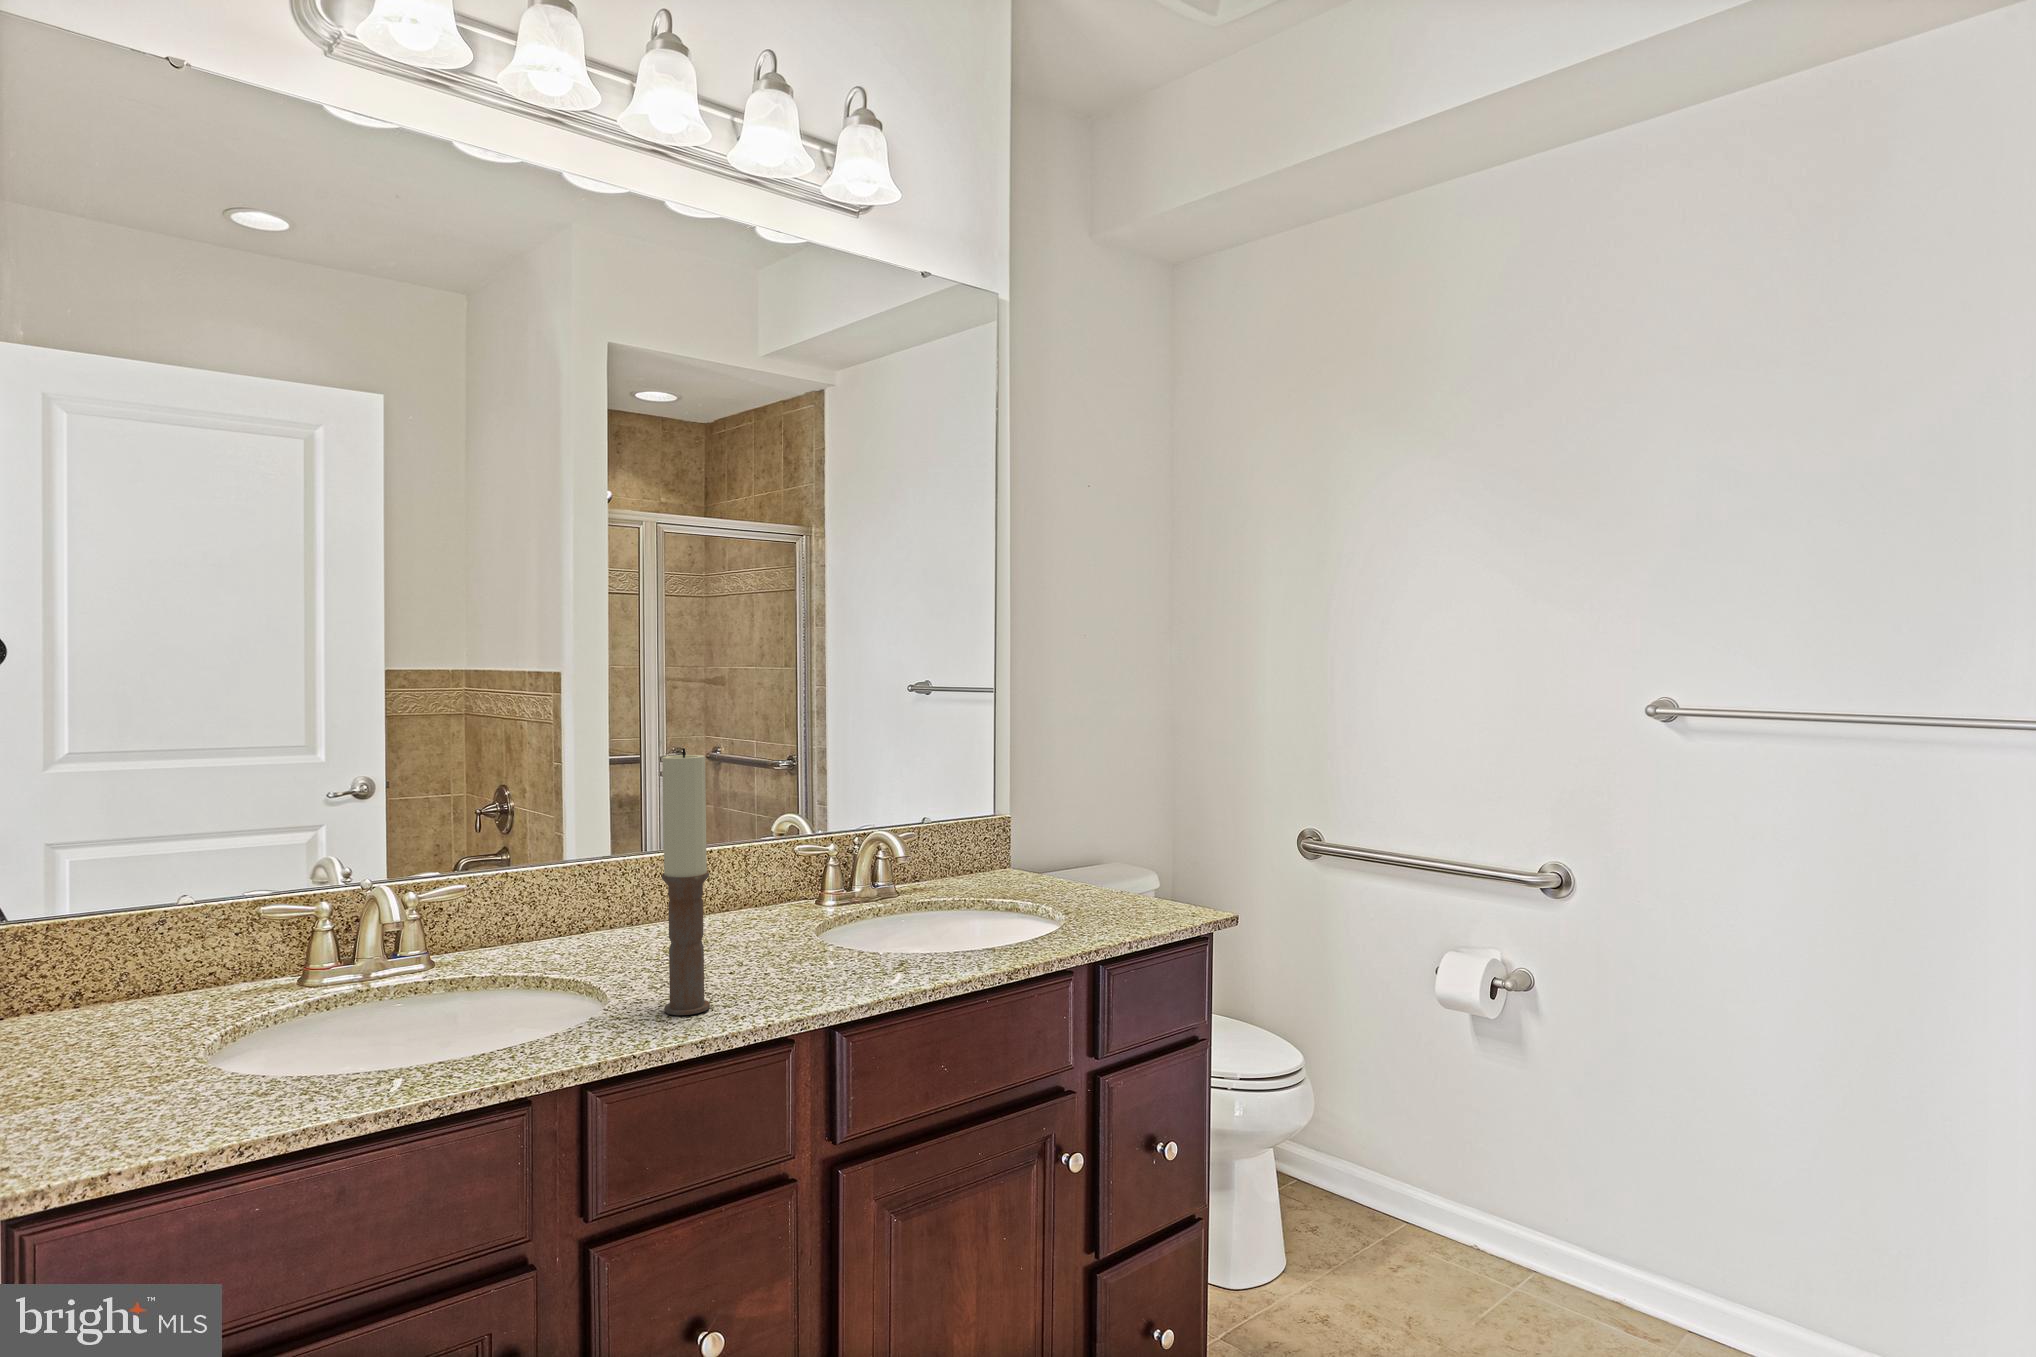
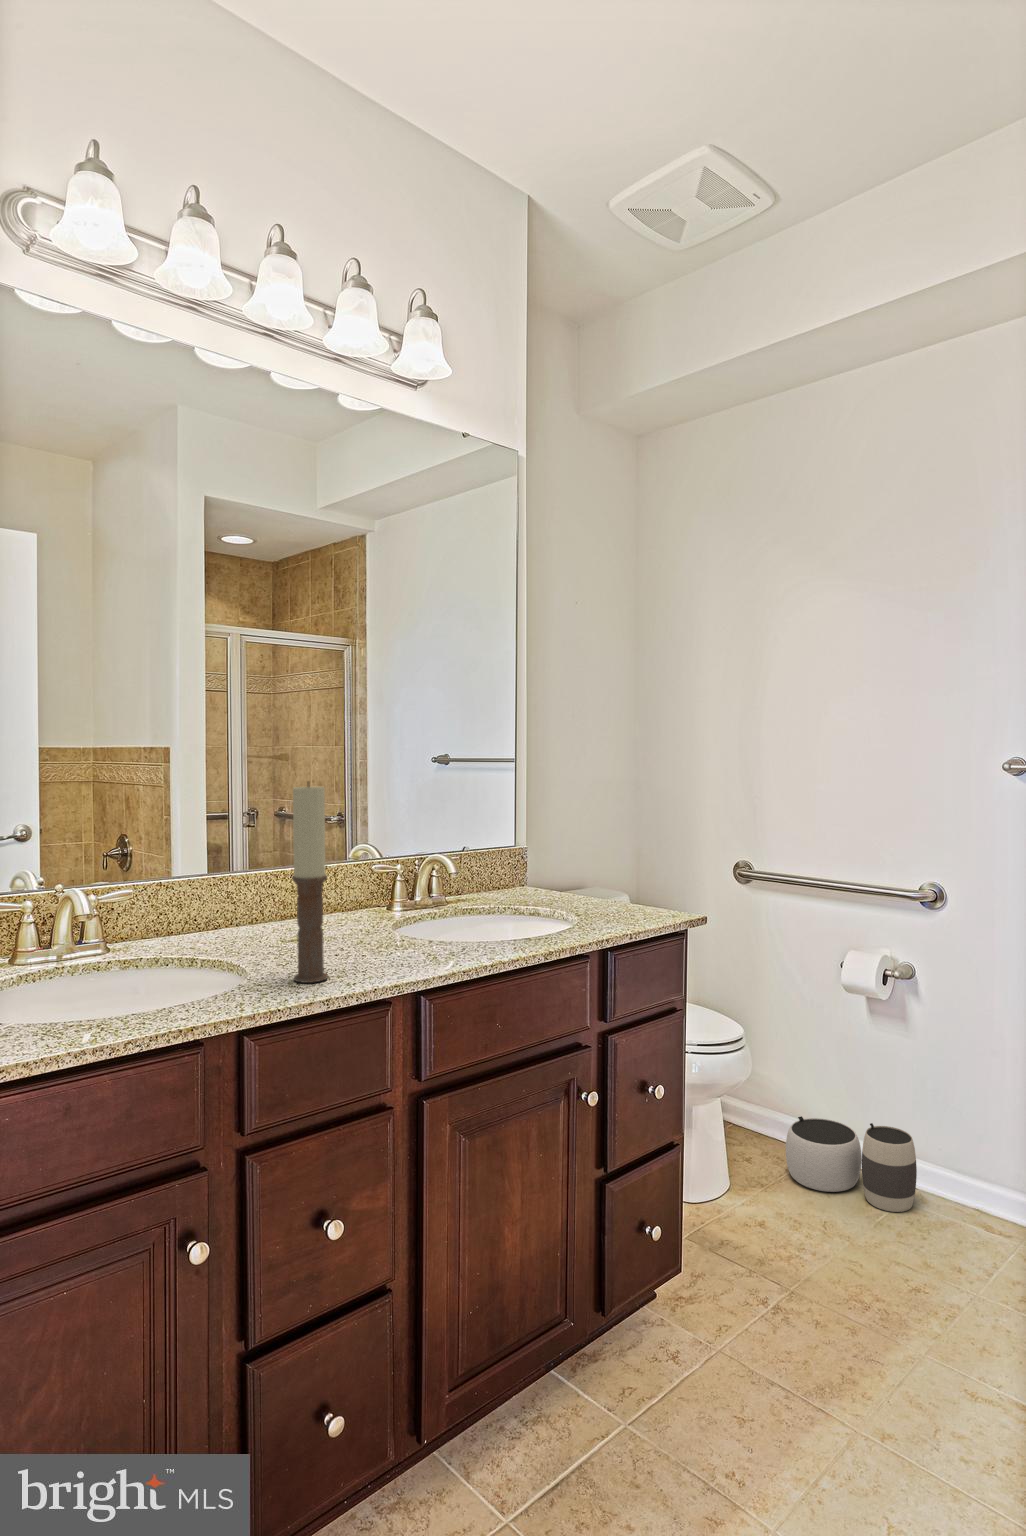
waste basket: none [1361,1174,1532,1306] -> present [786,1116,917,1212]

